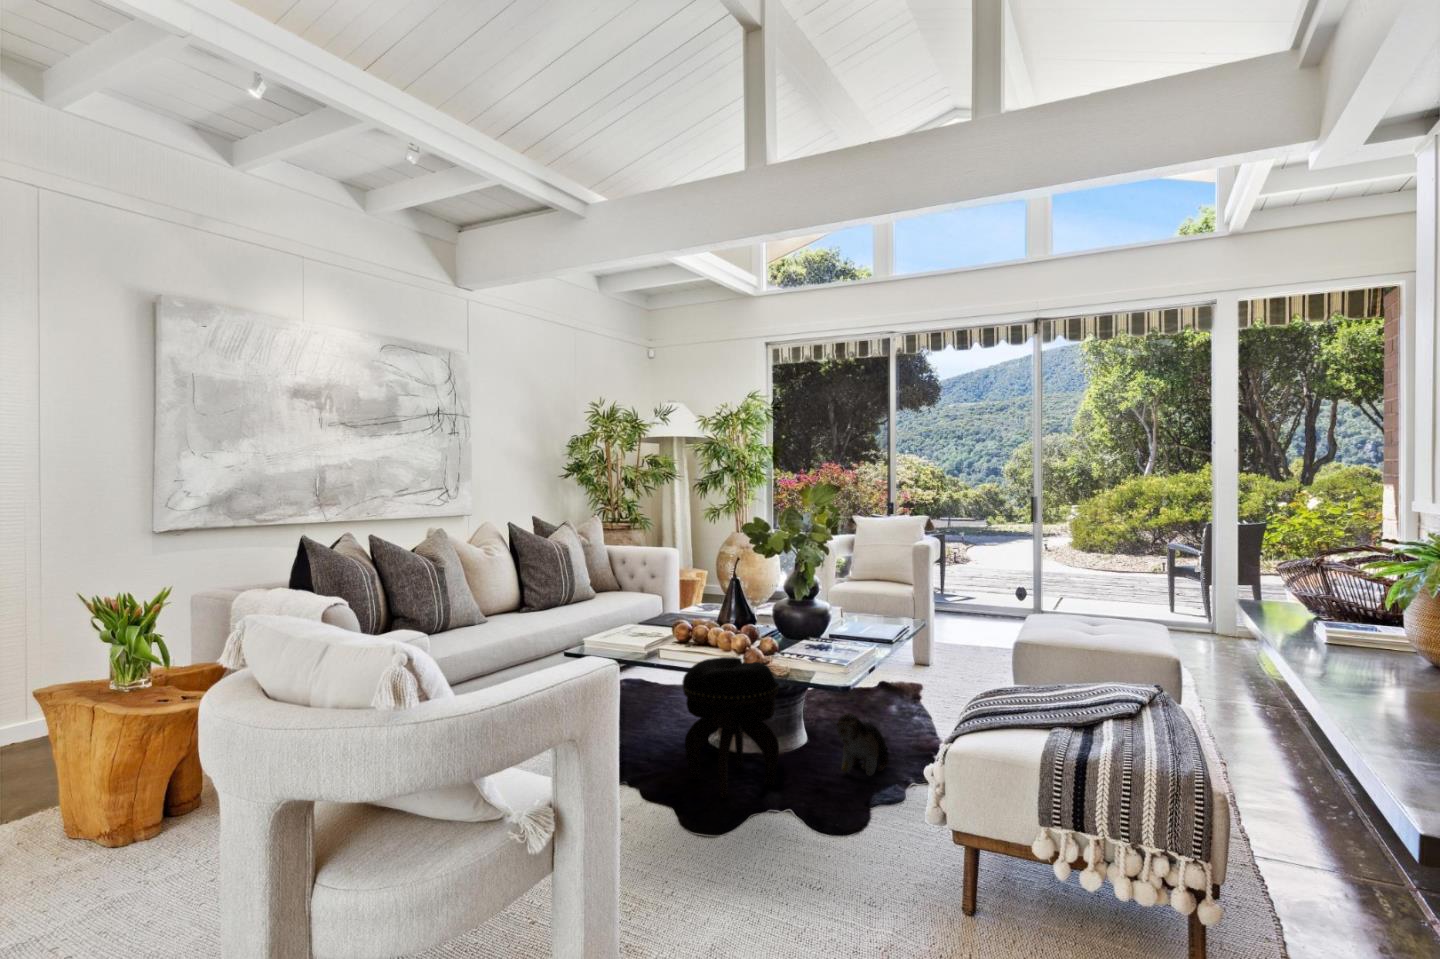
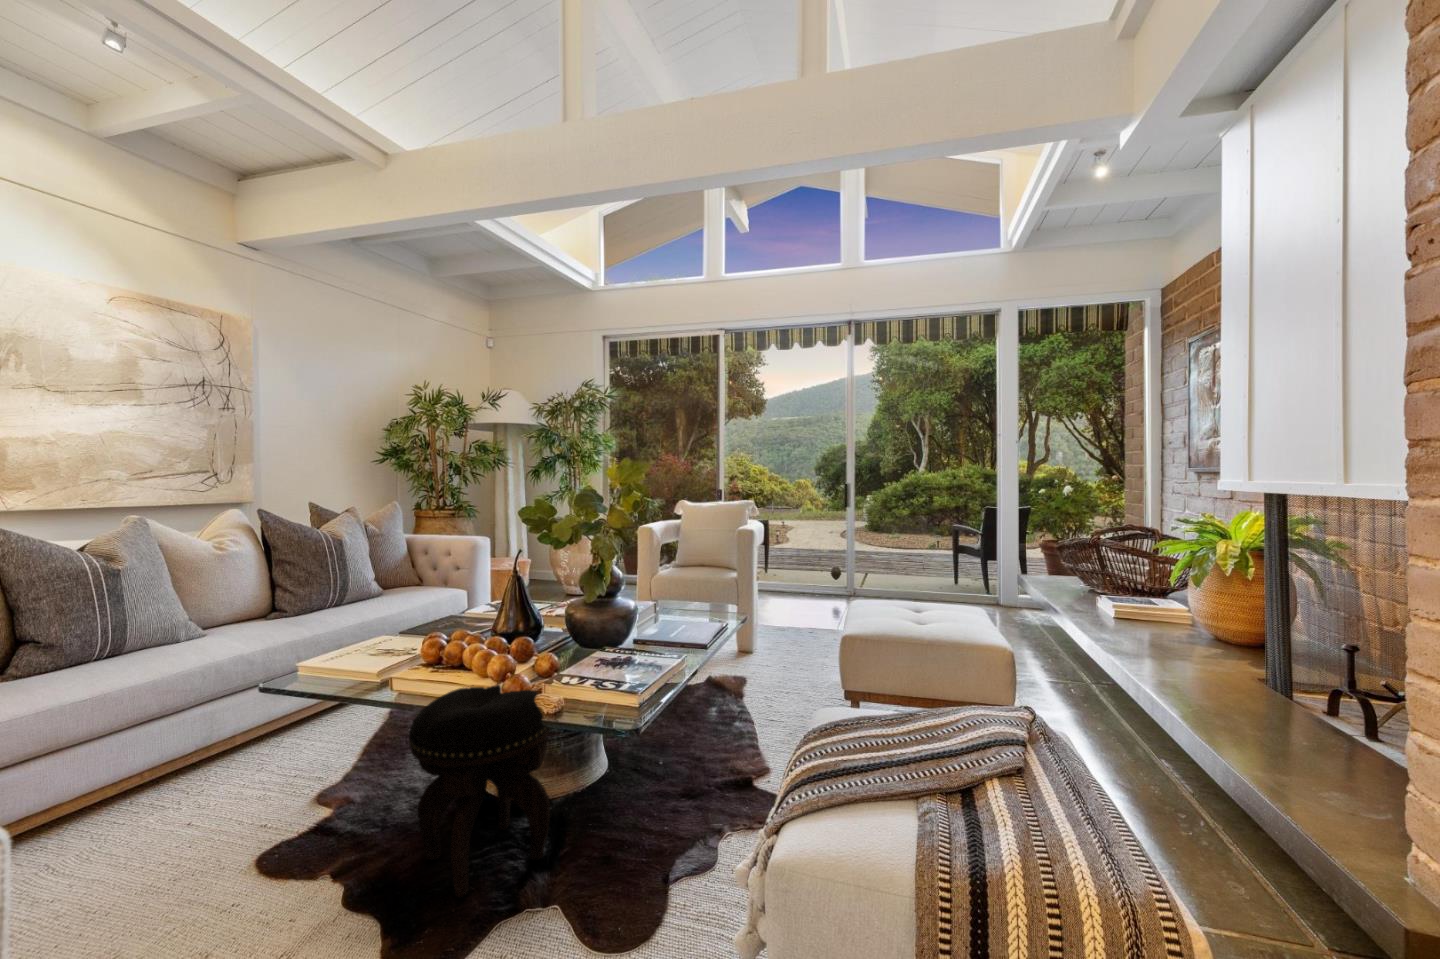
plush toy: present [832,713,888,776] -> none [621,747,700,828]

